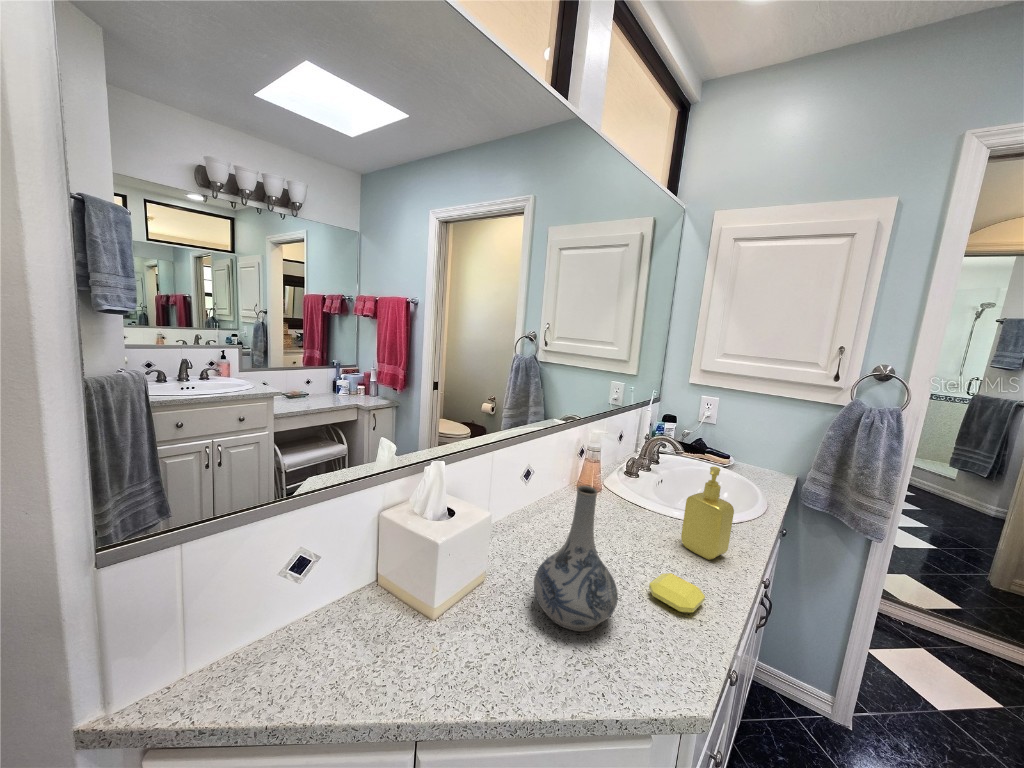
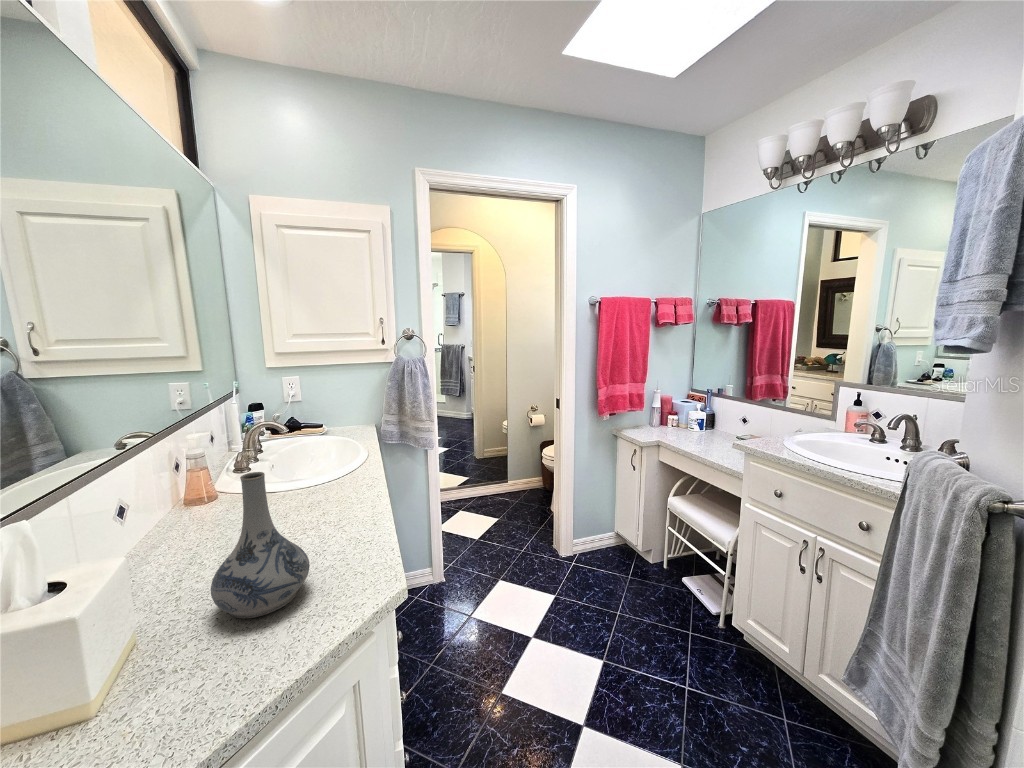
soap dispenser: present [681,467,734,560] -> none [319,426,361,504]
soap bar: present [649,573,705,613] -> none [321,519,365,546]

